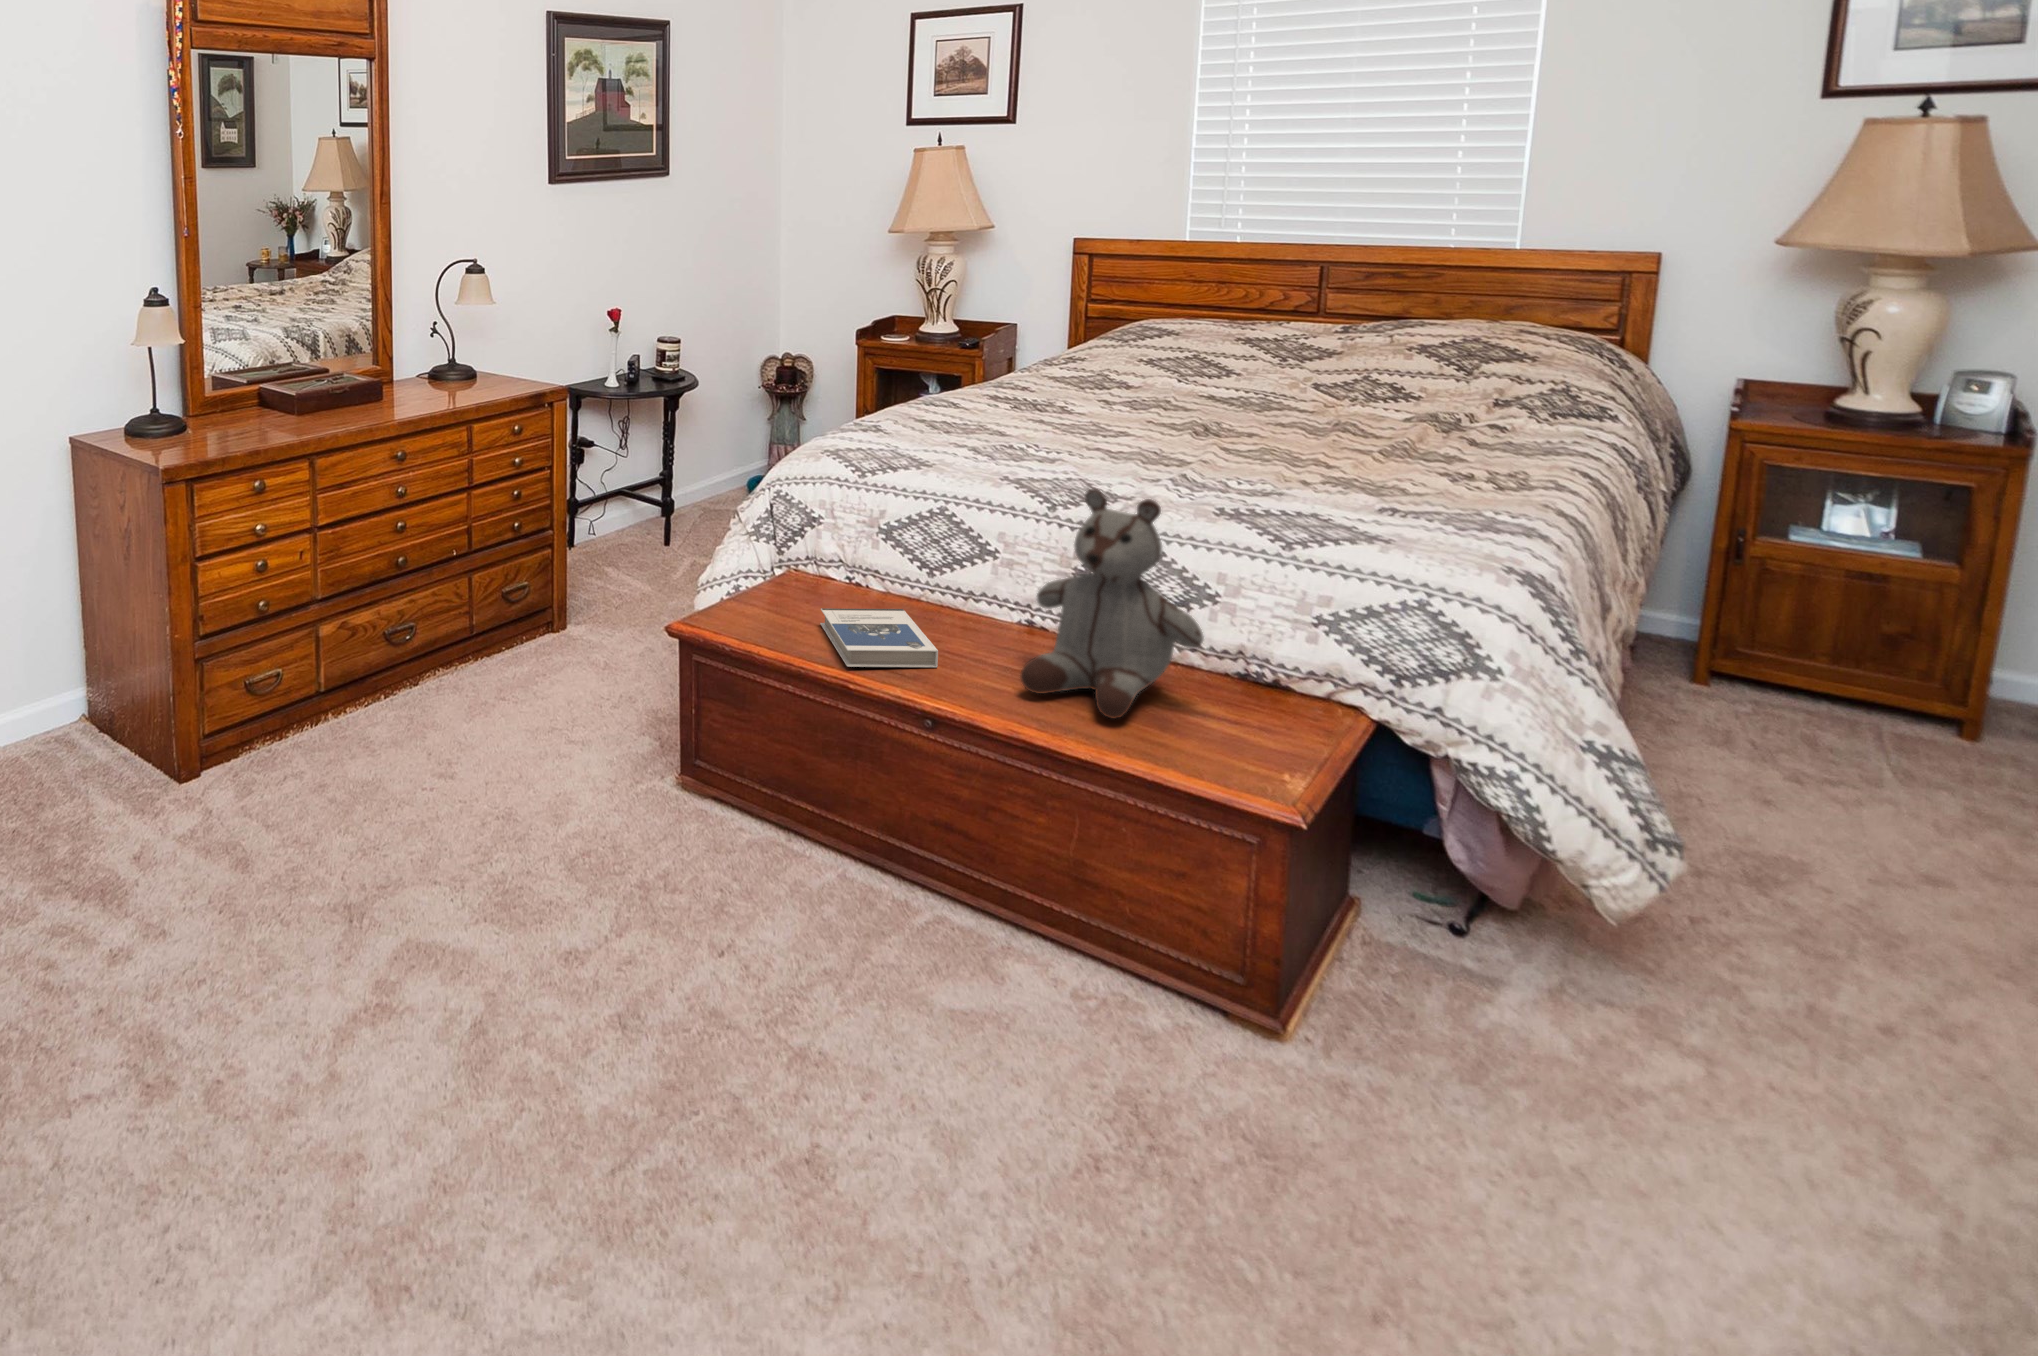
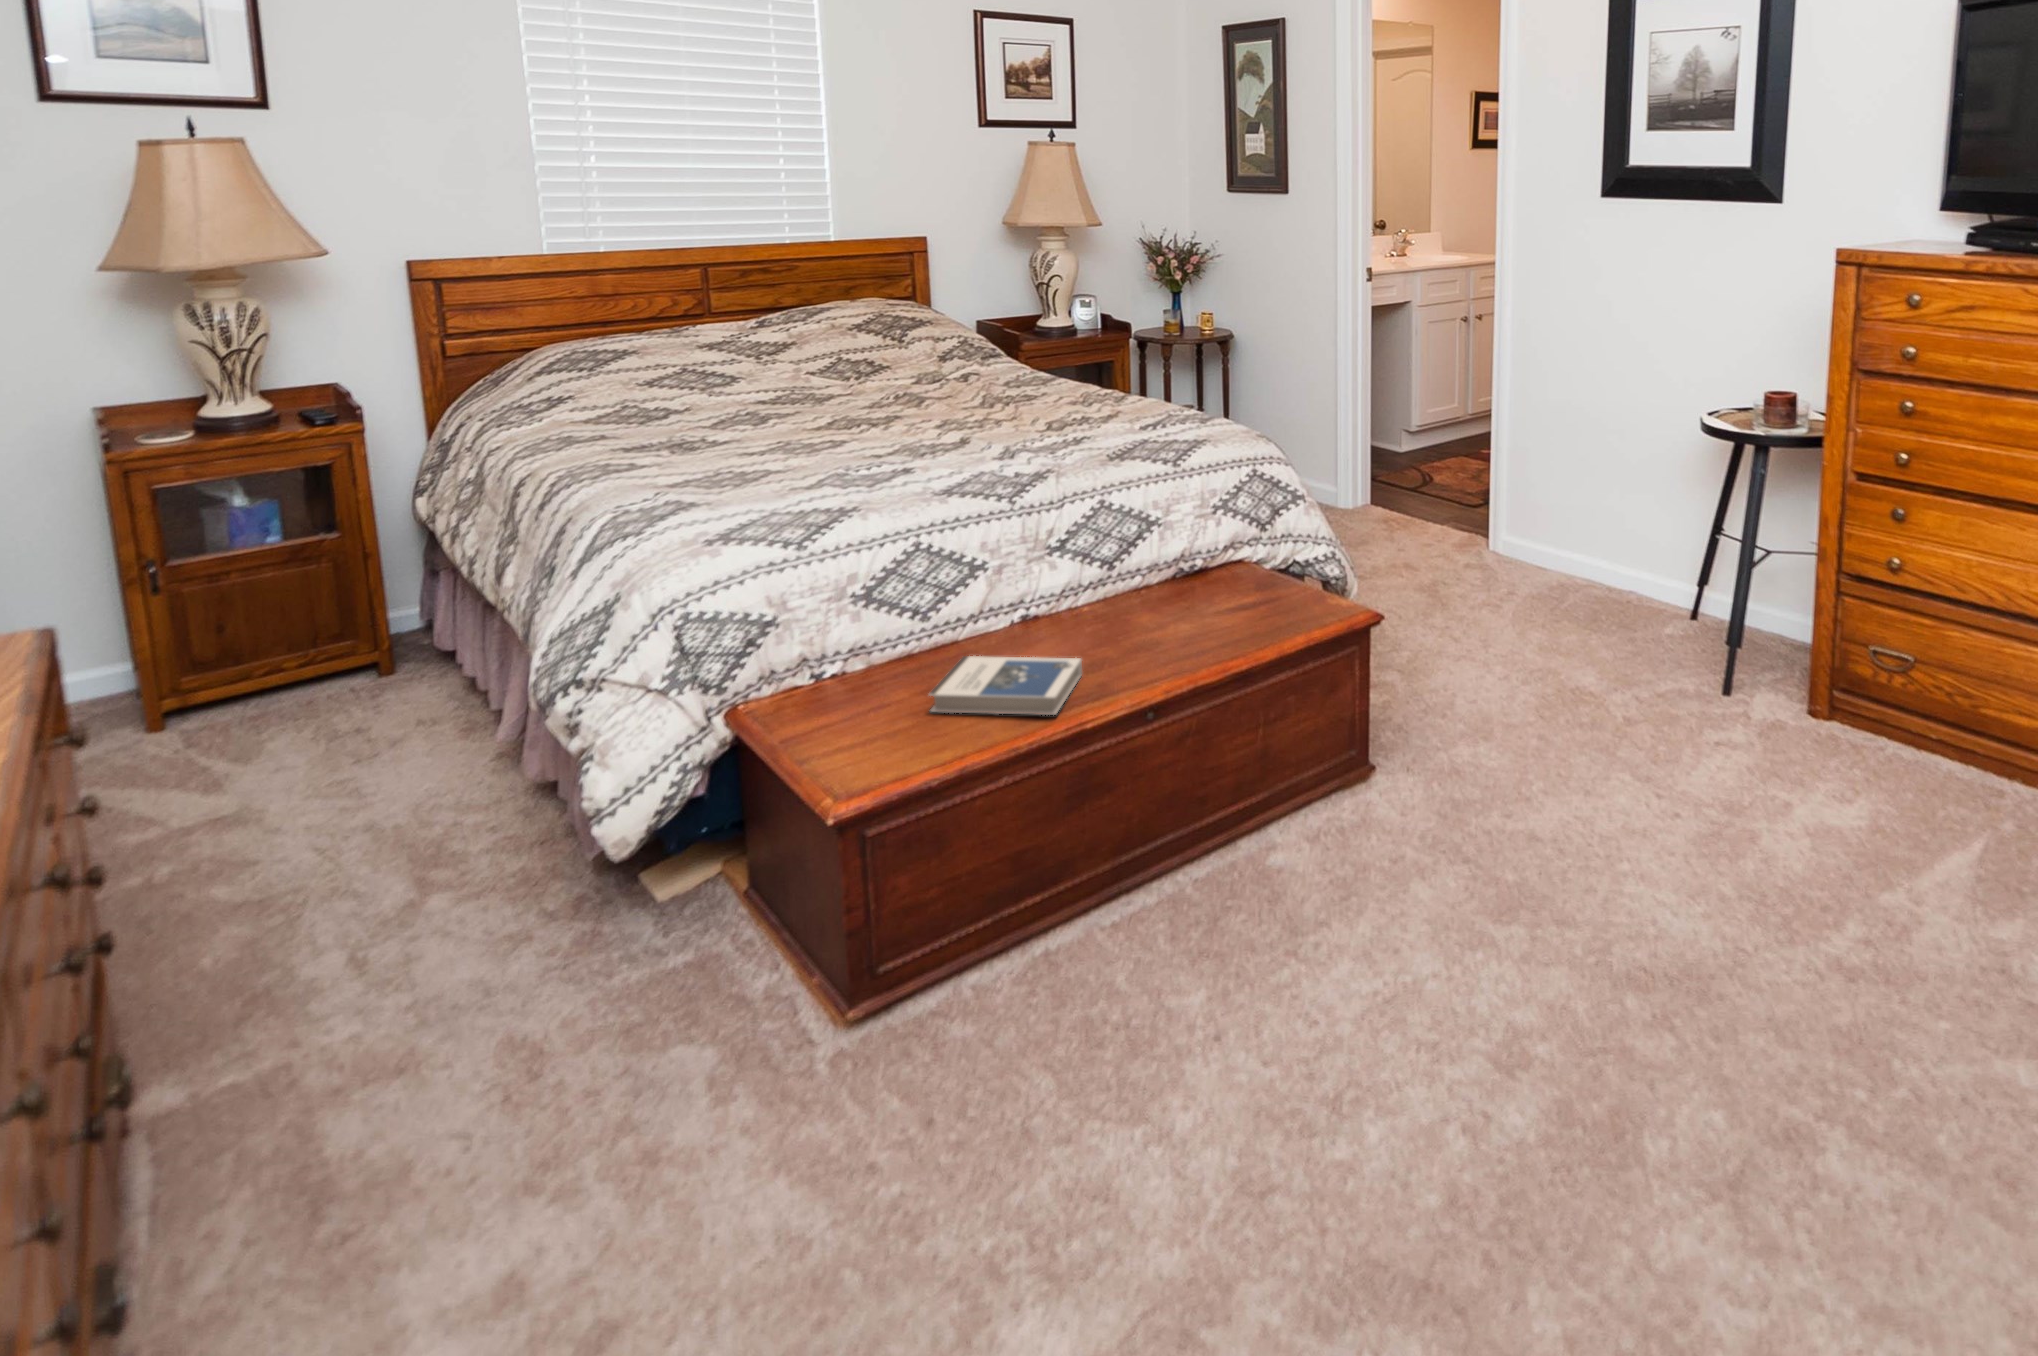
stuffed bear: present [1020,489,1204,719] -> none [1095,453,1235,646]

